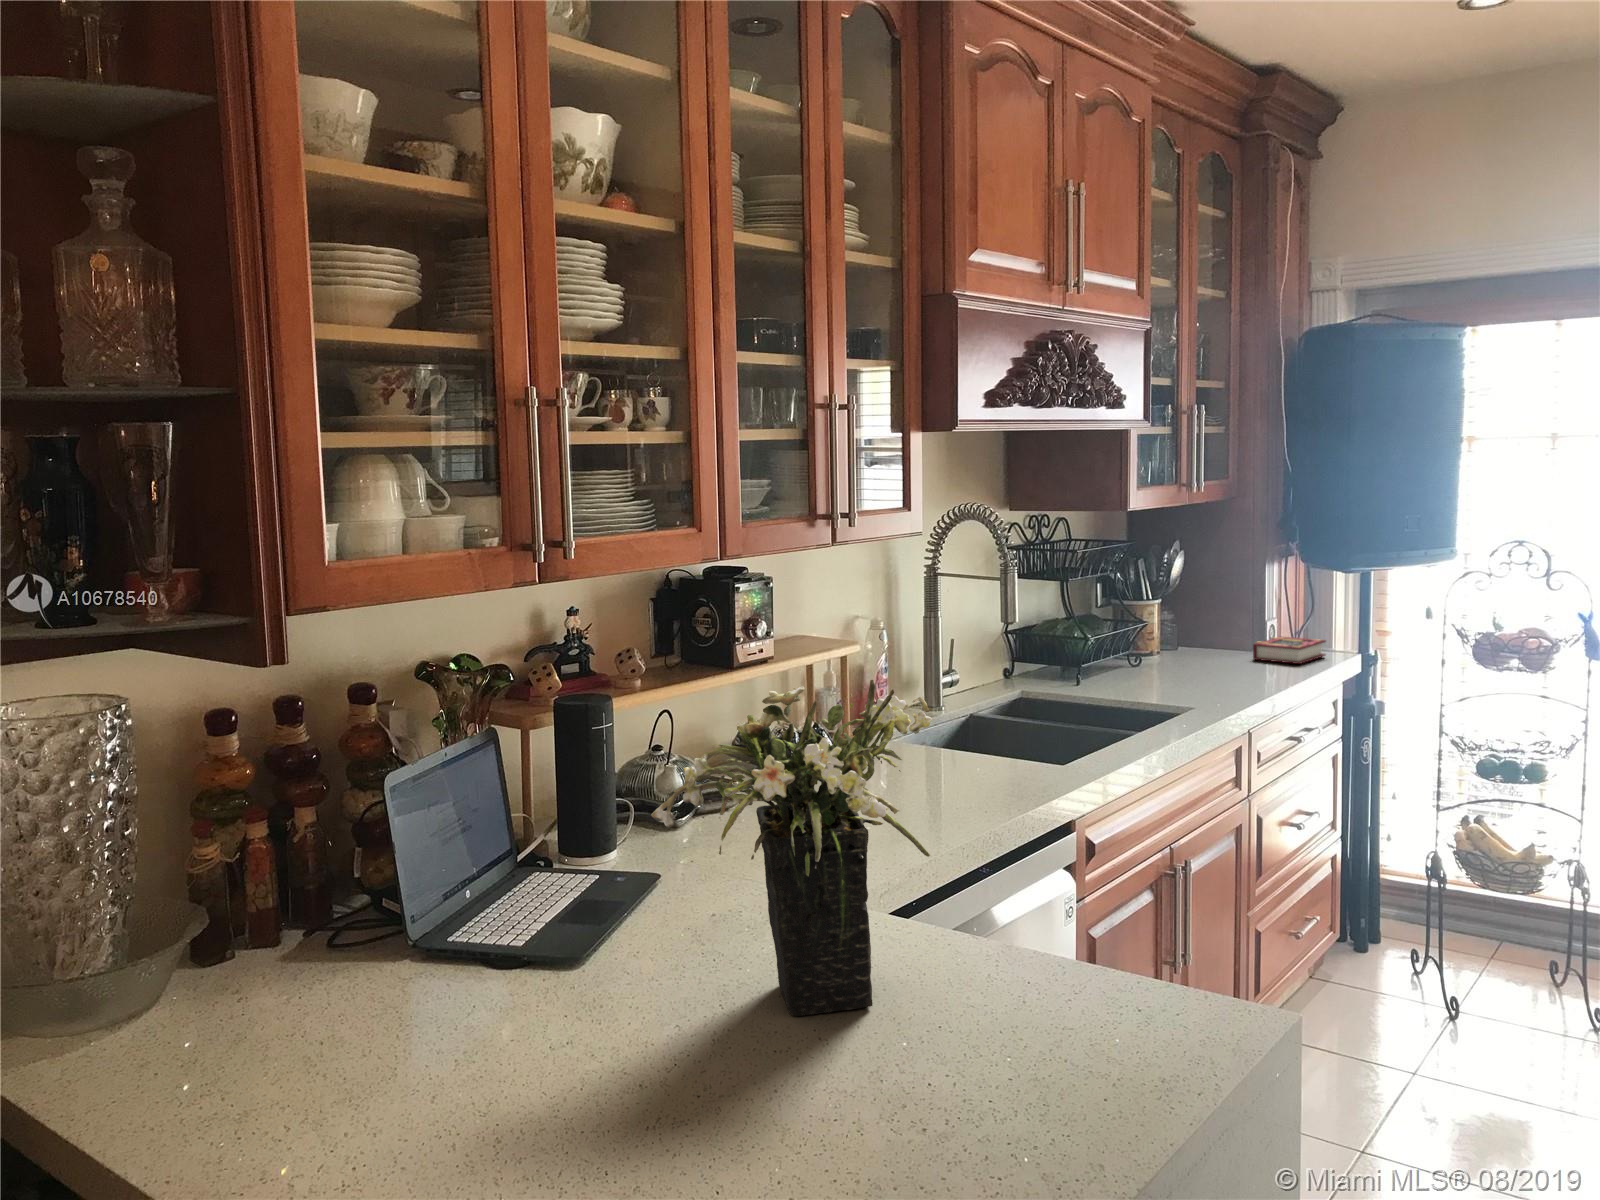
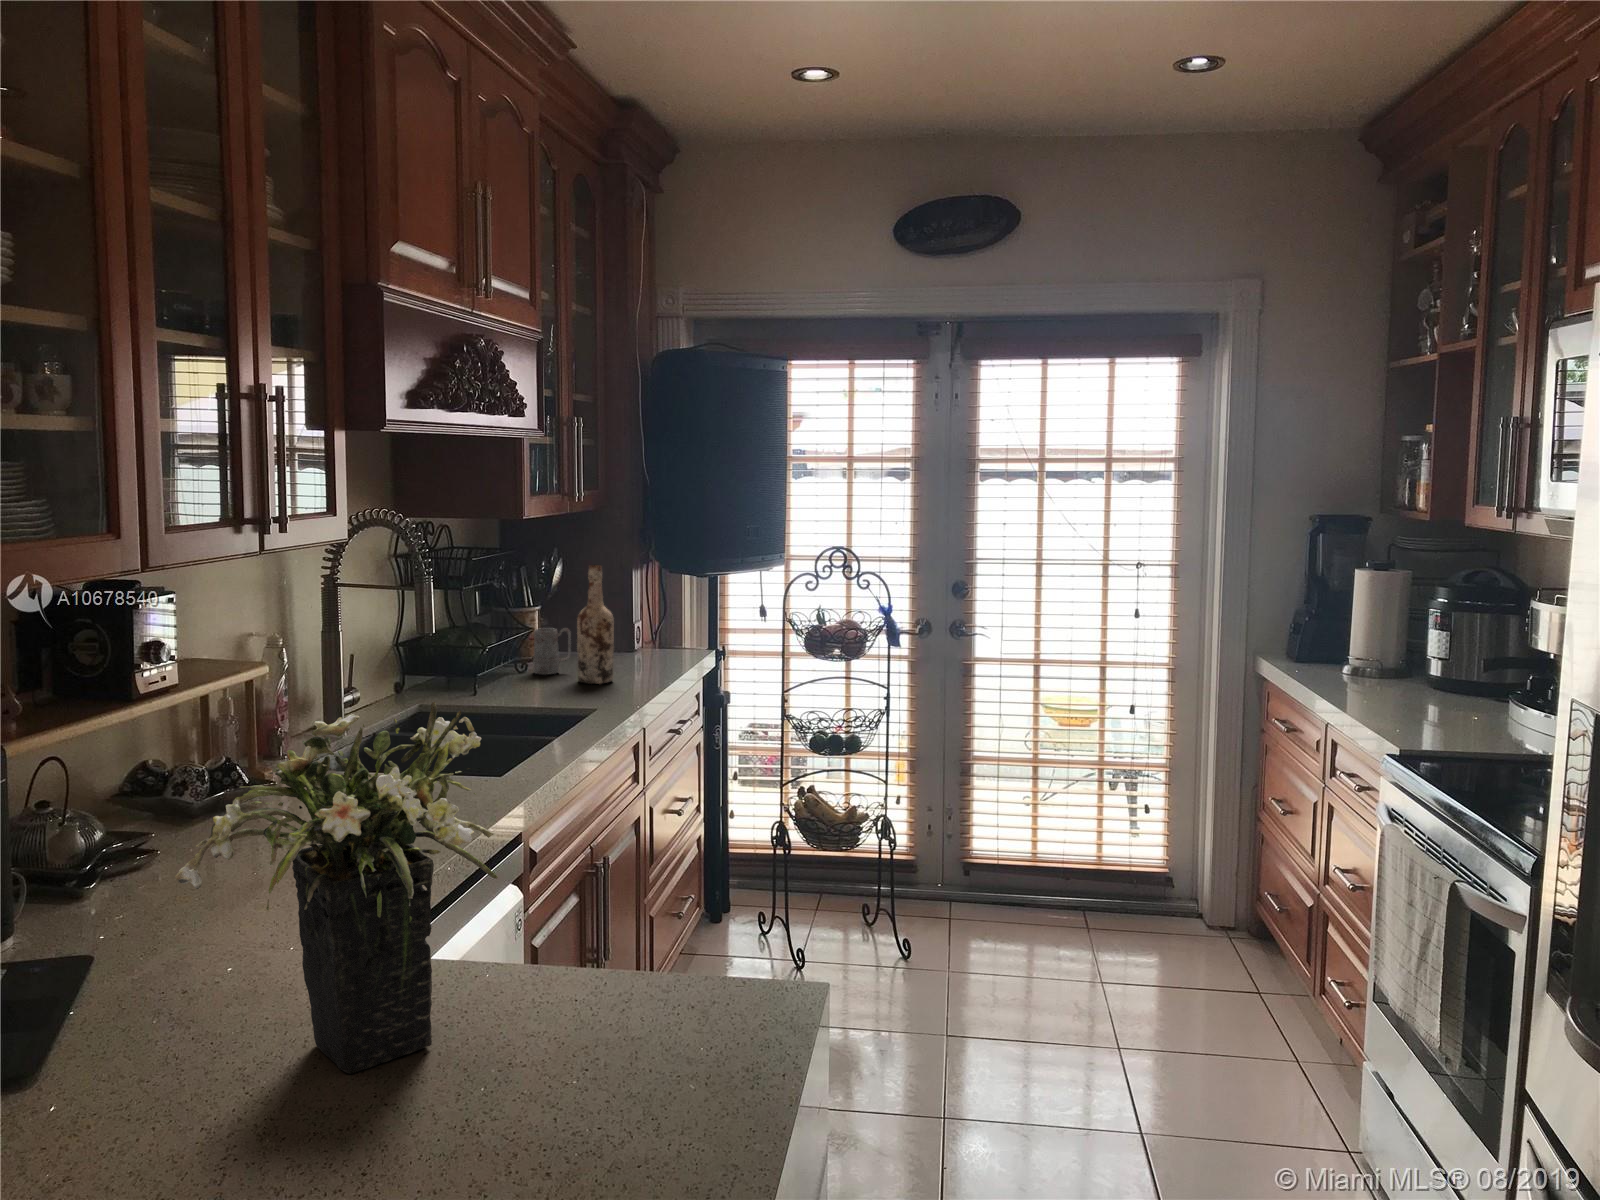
wine bottle: none [1186,557,1226,681] -> present [577,565,614,684]
mug: none [1144,622,1184,669] -> present [533,628,571,674]
book: present [1253,637,1326,664] -> none [630,638,691,663]

